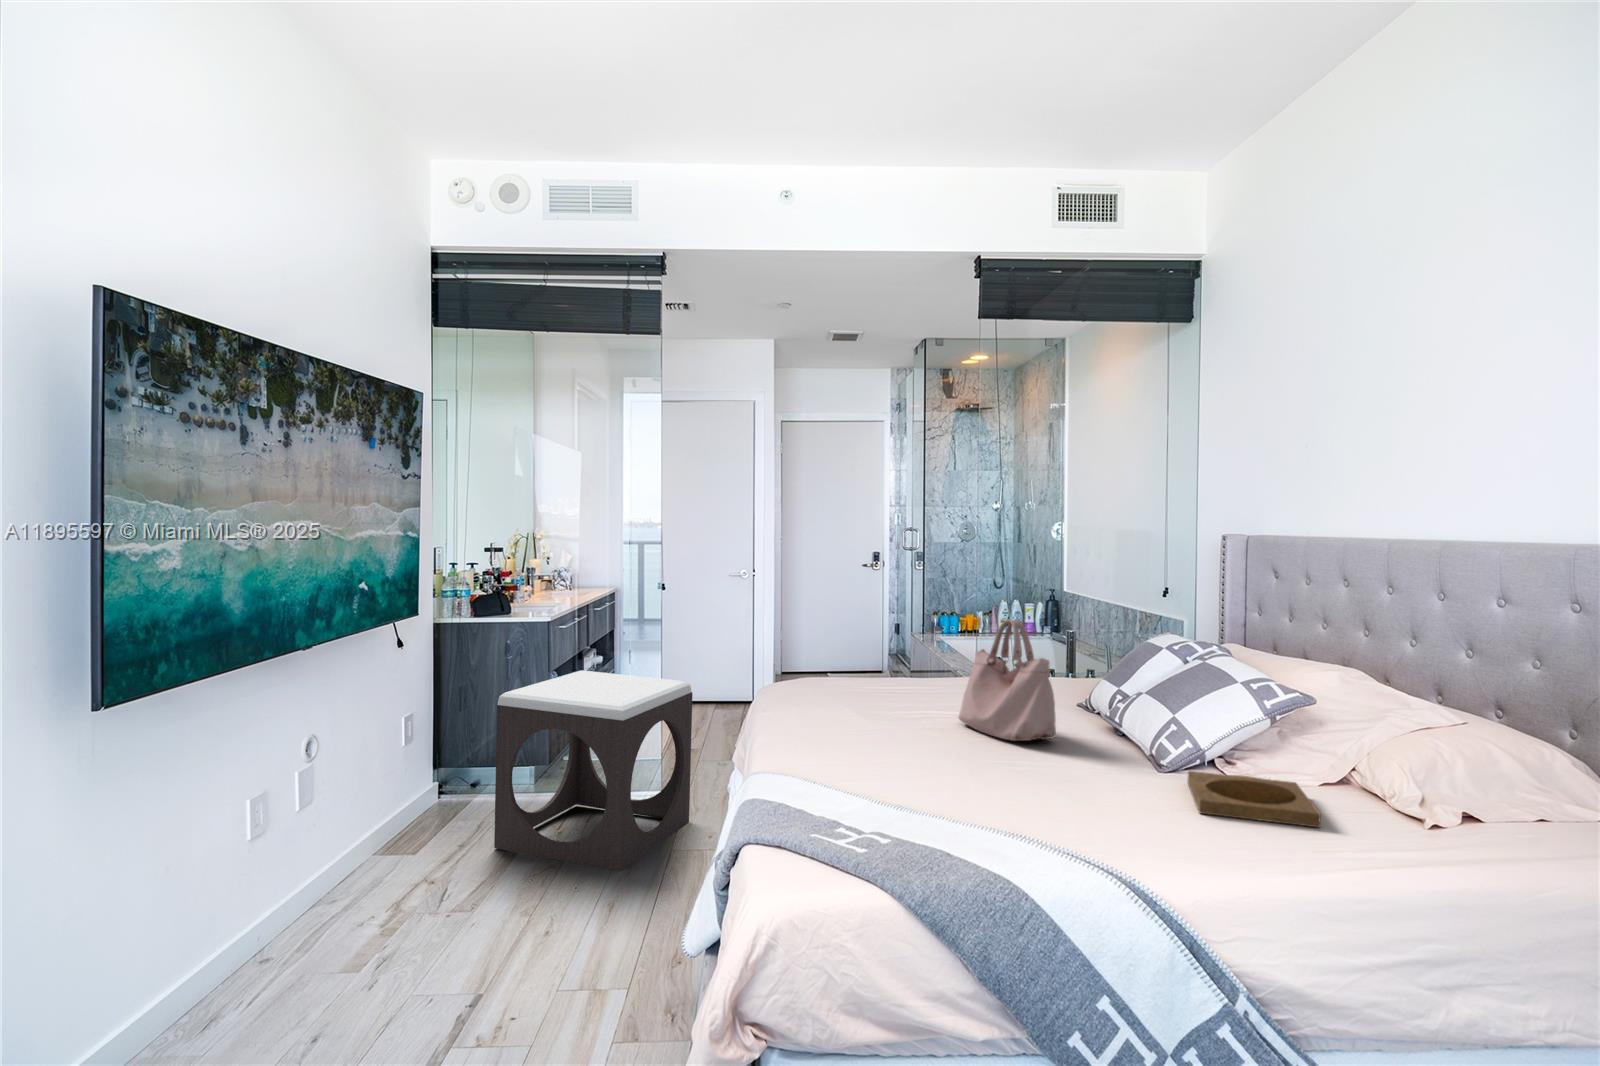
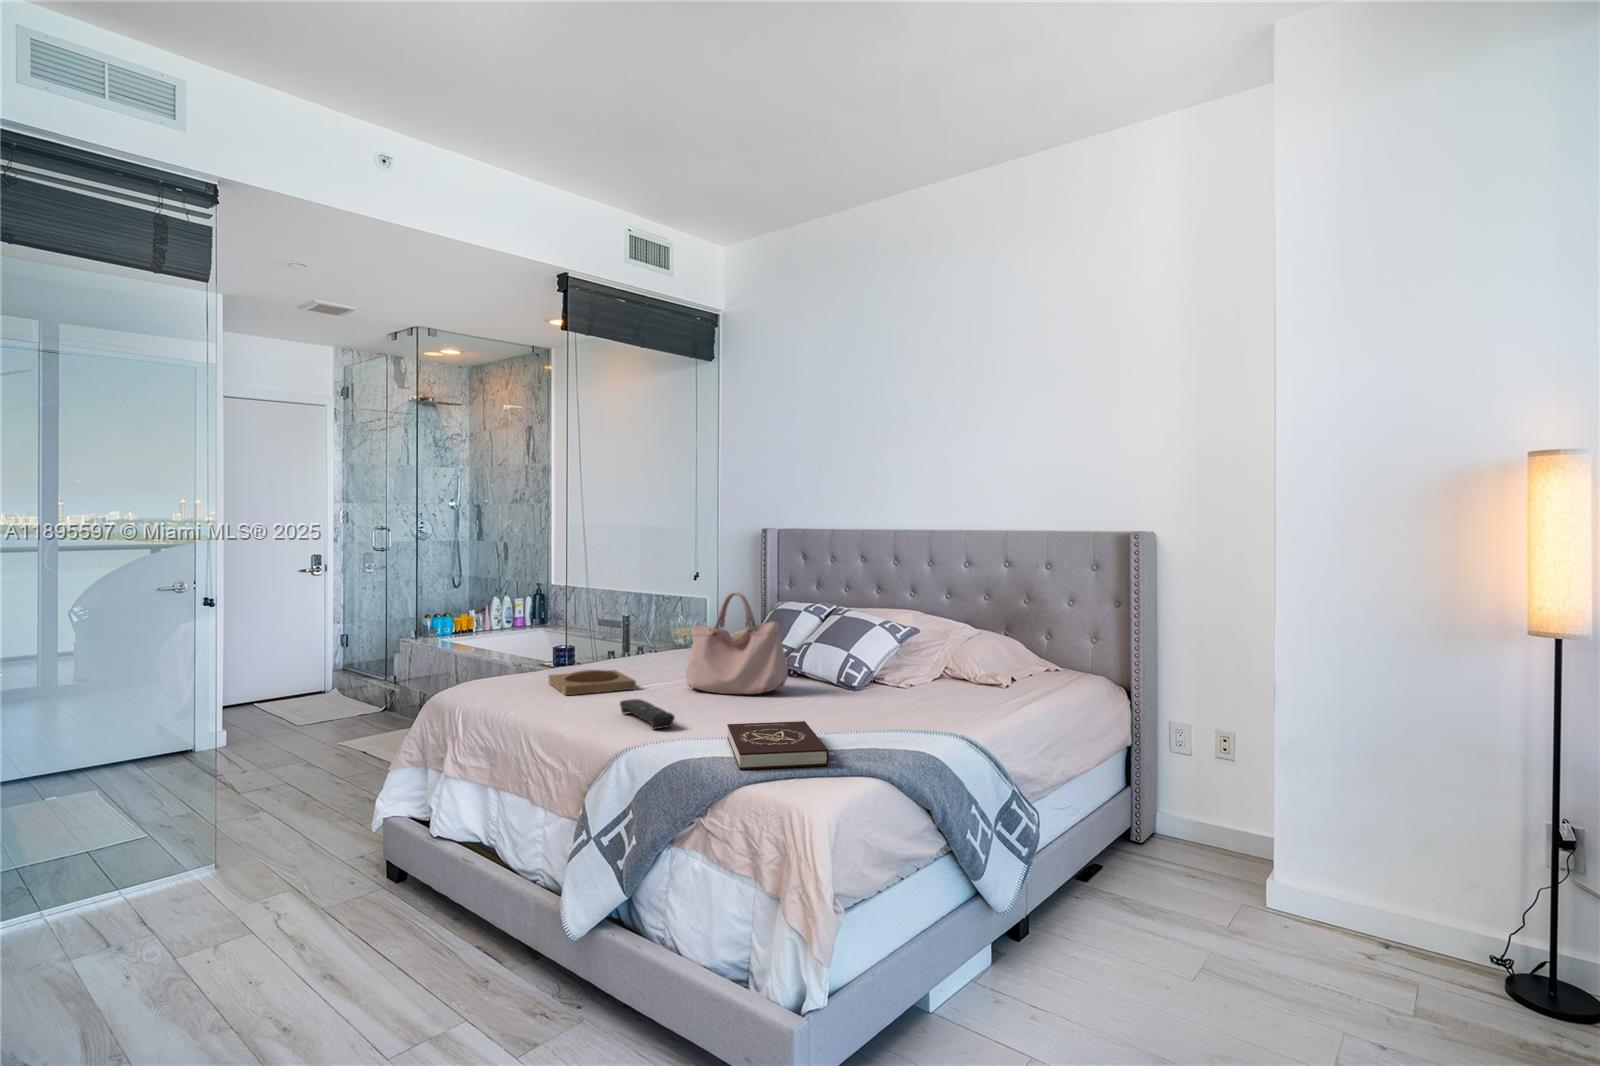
footstool: present [494,670,692,871] -> none [49,714,312,1006]
remote control: none [825,717,864,752] -> present [620,699,675,729]
book: none [792,759,940,826] -> present [727,721,829,770]
tray: present [1188,771,1321,827] -> present [549,670,636,695]

